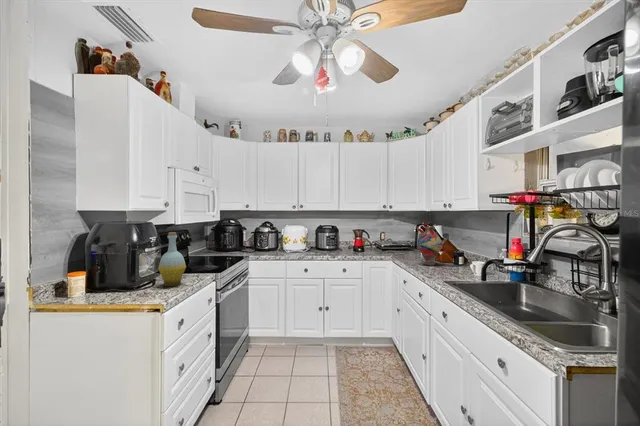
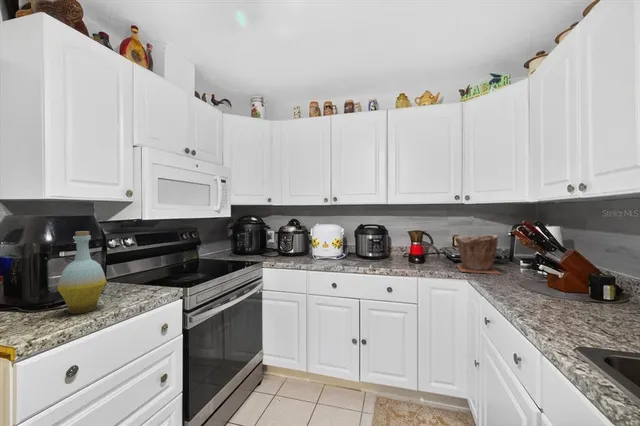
vase: present [417,226,442,265] -> none [511,226,567,300]
plant pot: none [384,232,411,256] -> present [455,235,500,274]

